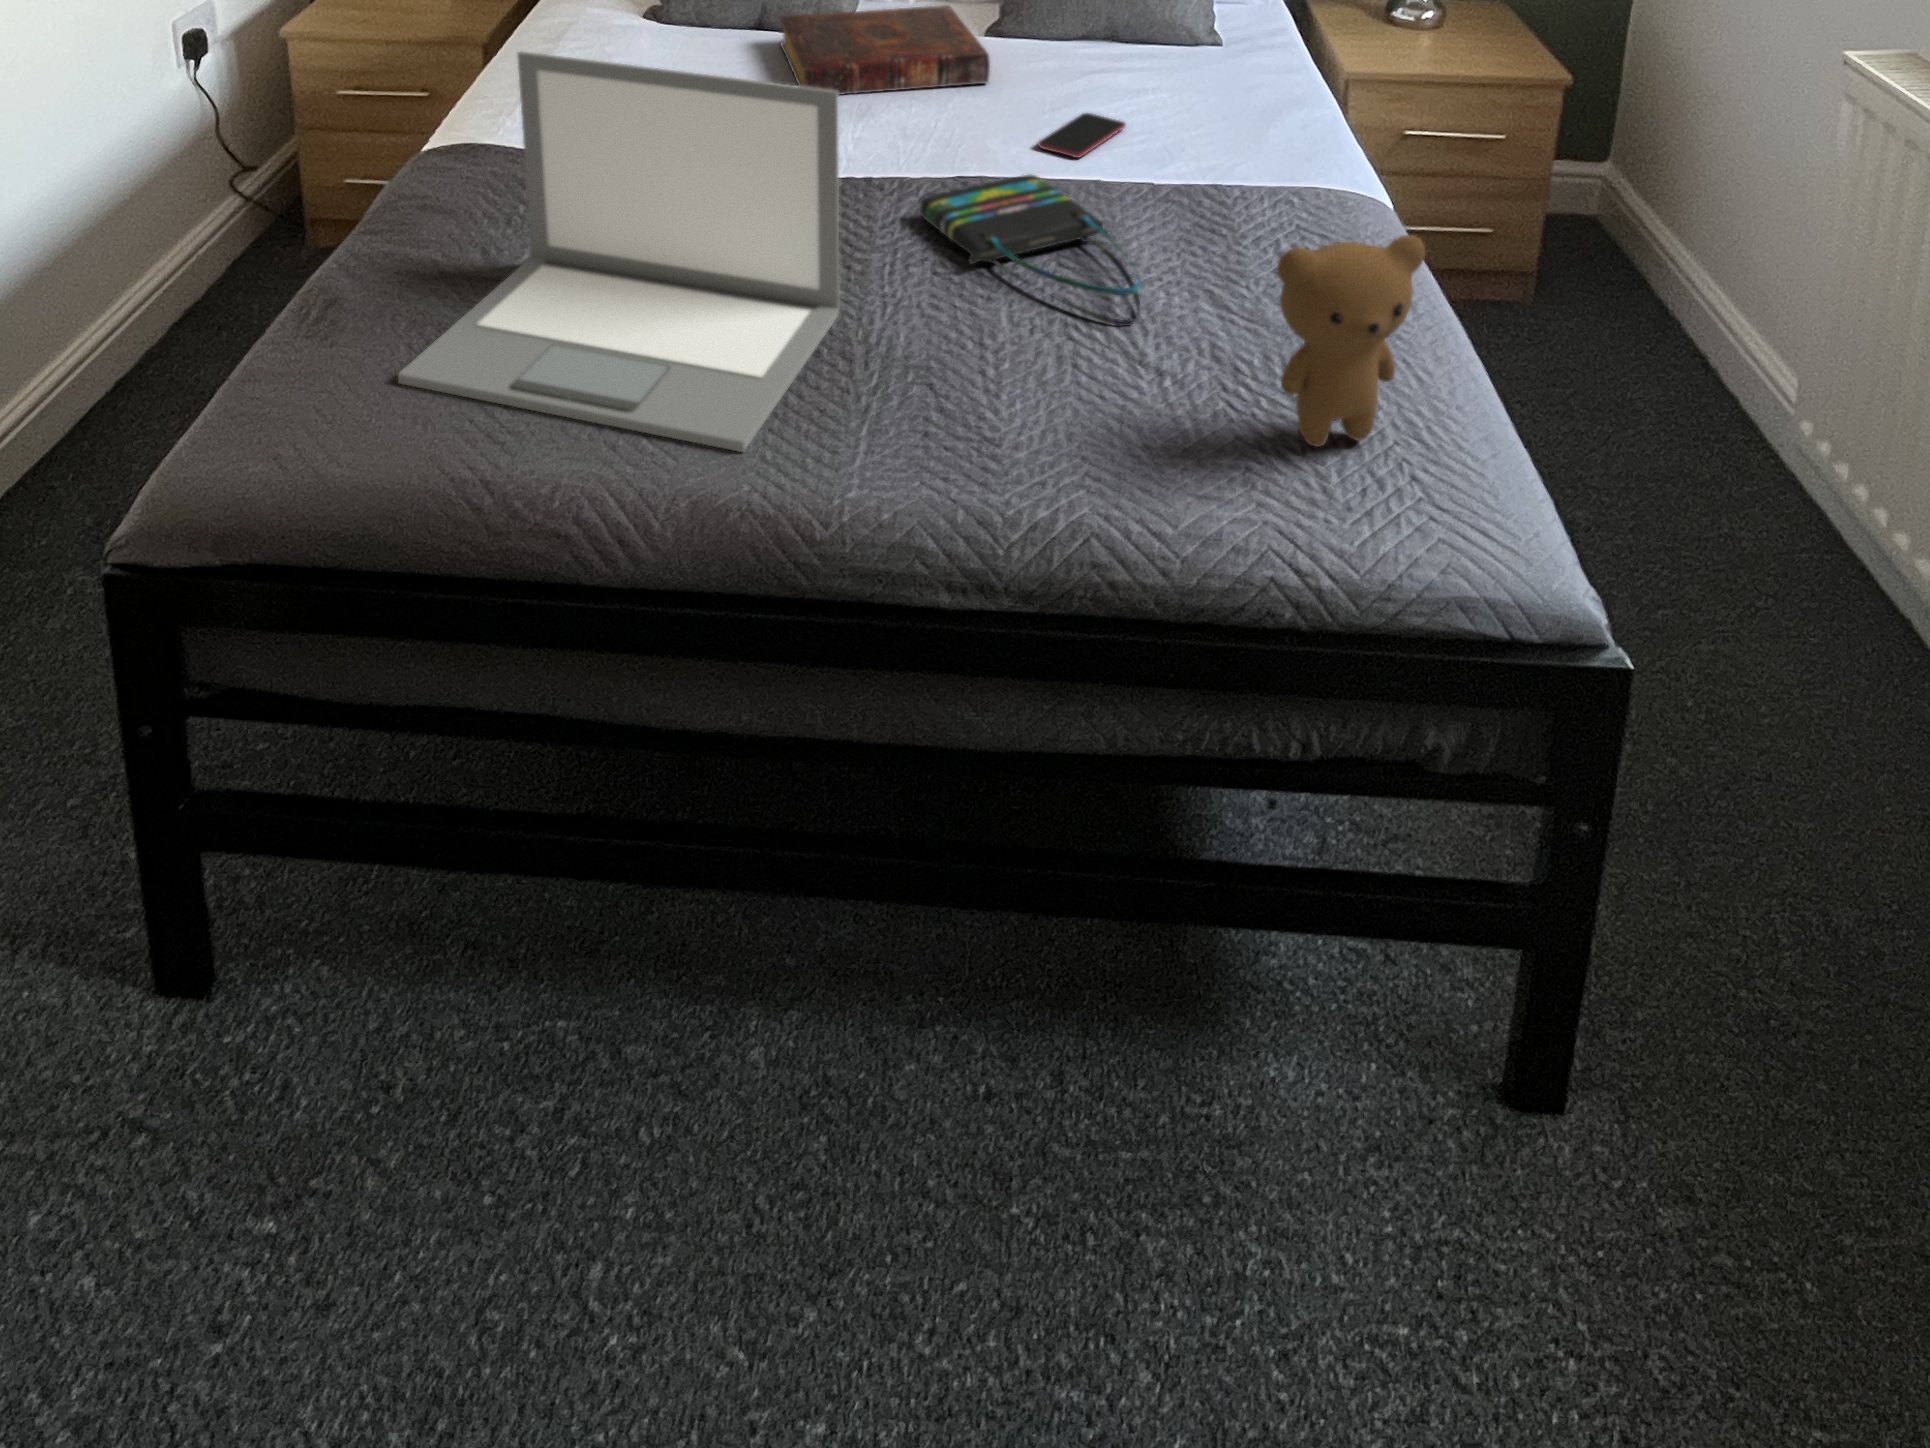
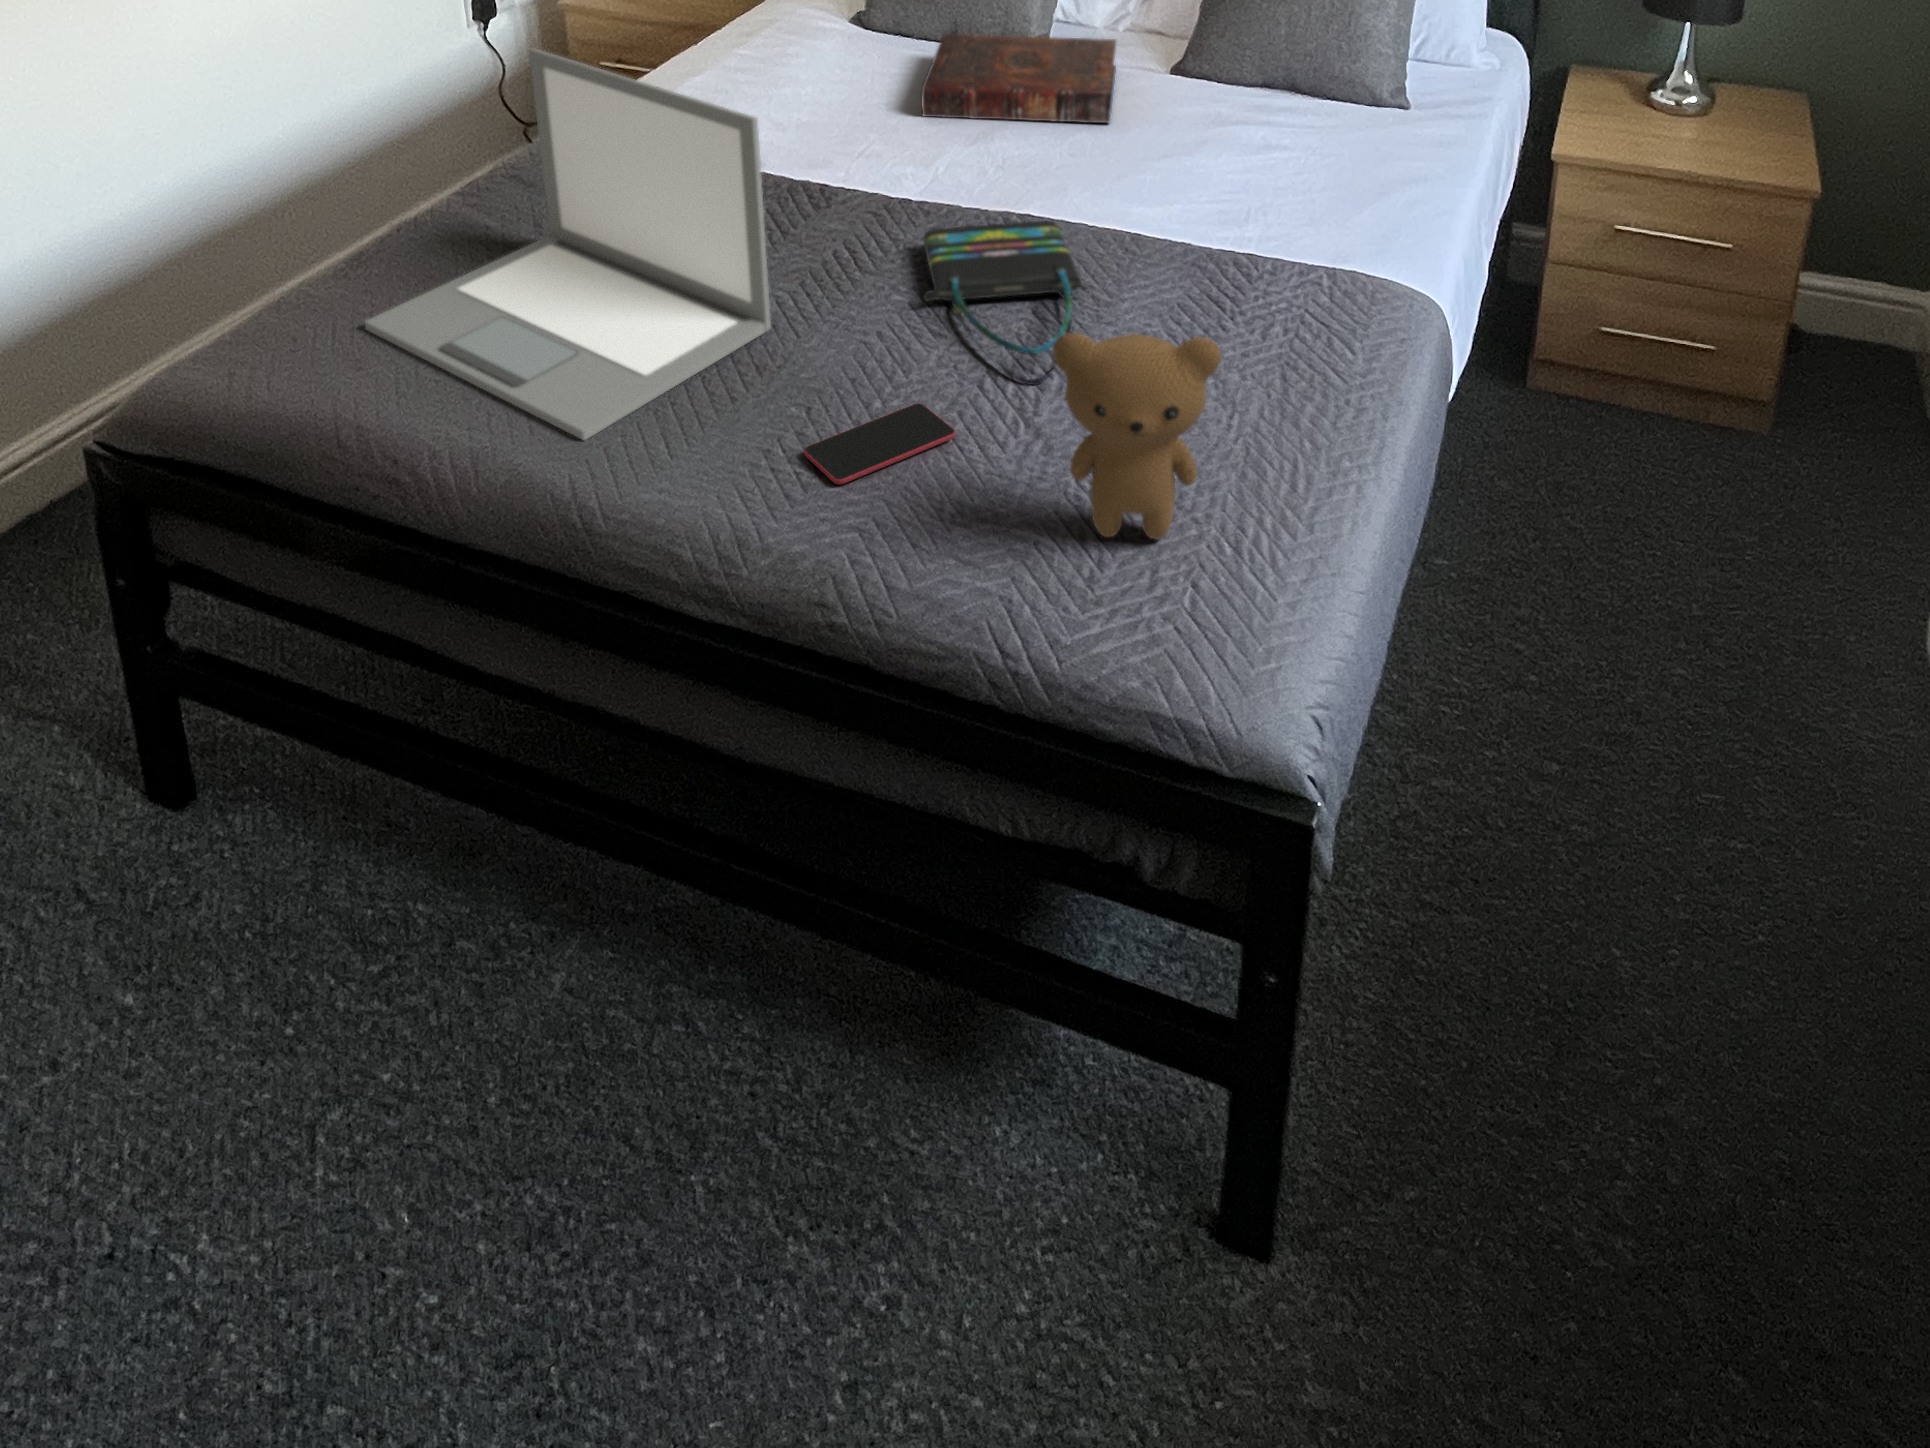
smartphone: present [1038,113,1126,158] -> present [804,404,955,484]

